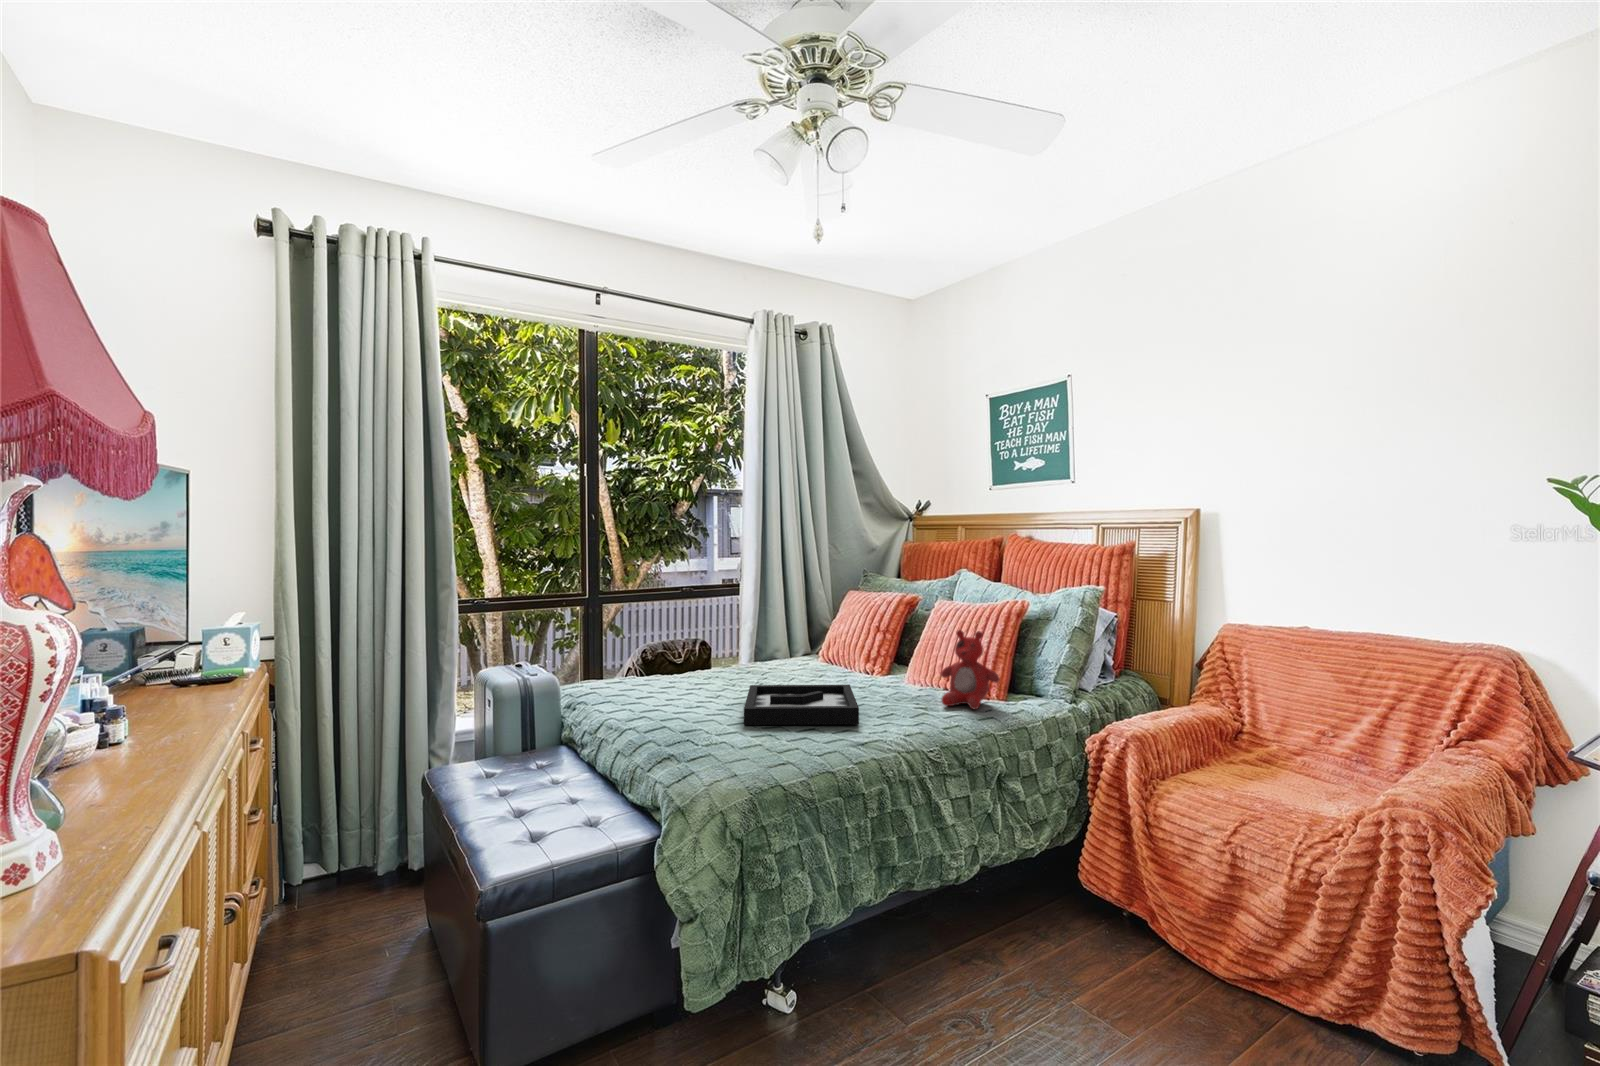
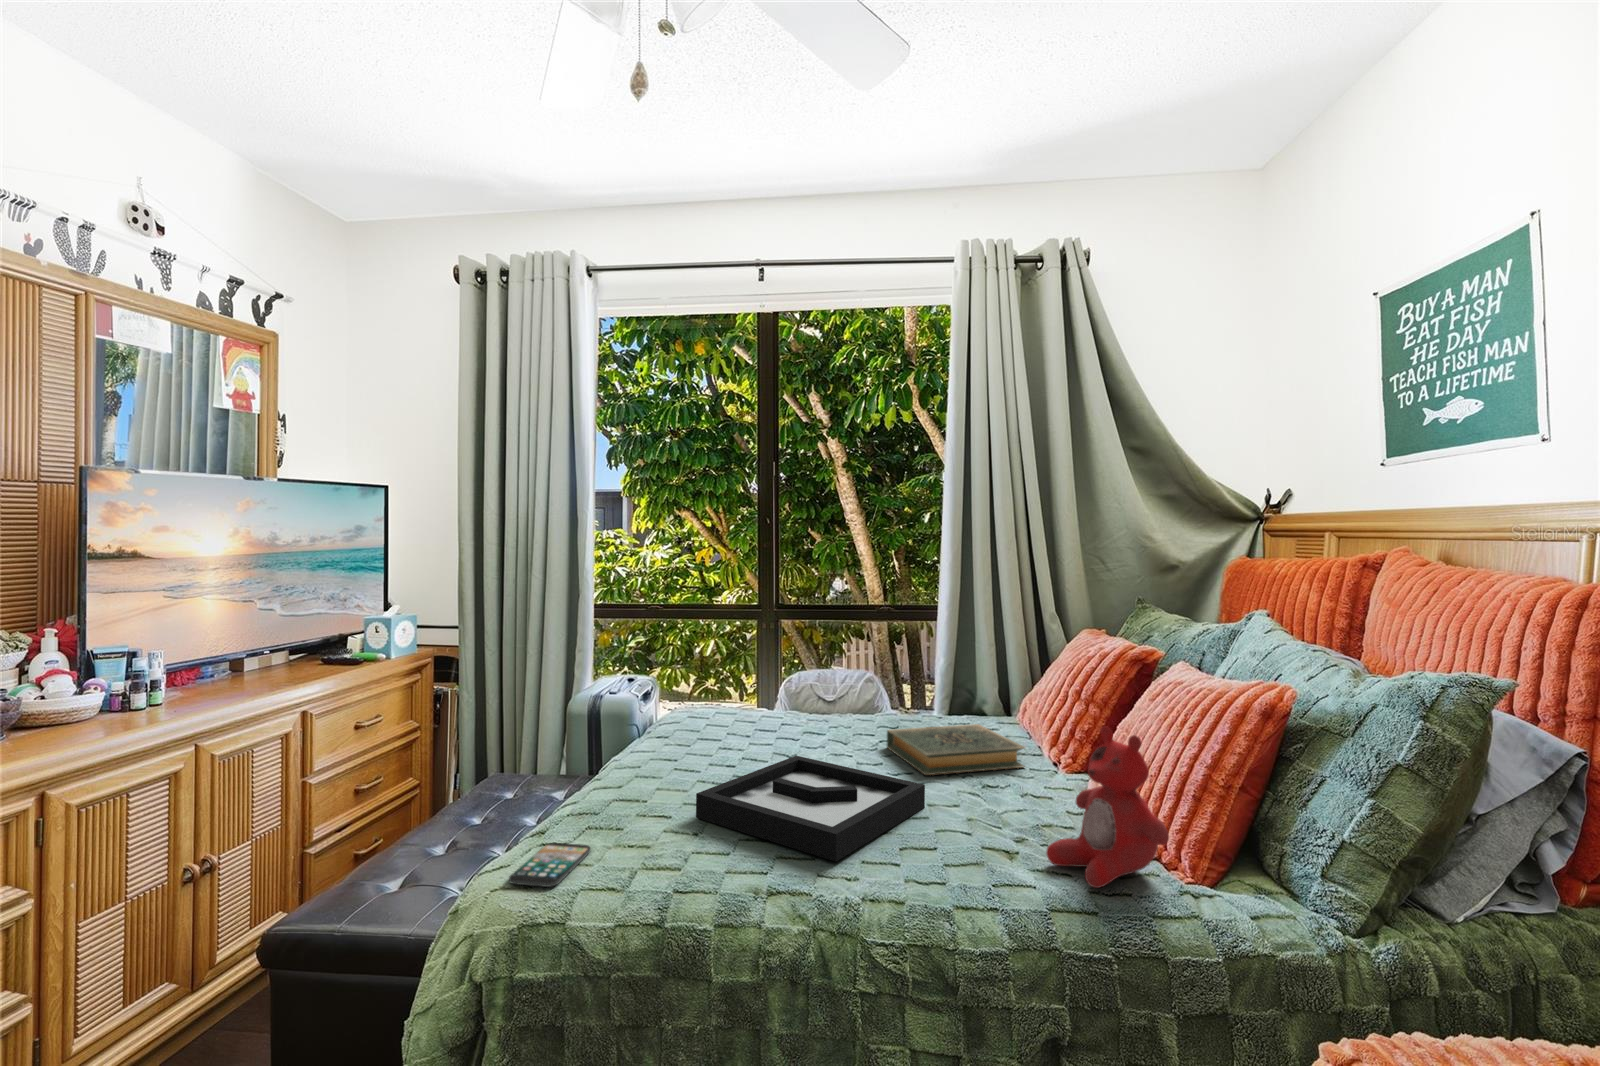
hardback book: none [772,657,863,686] -> present [887,724,1025,775]
smartphone: none [691,746,743,769] -> present [509,843,591,887]

